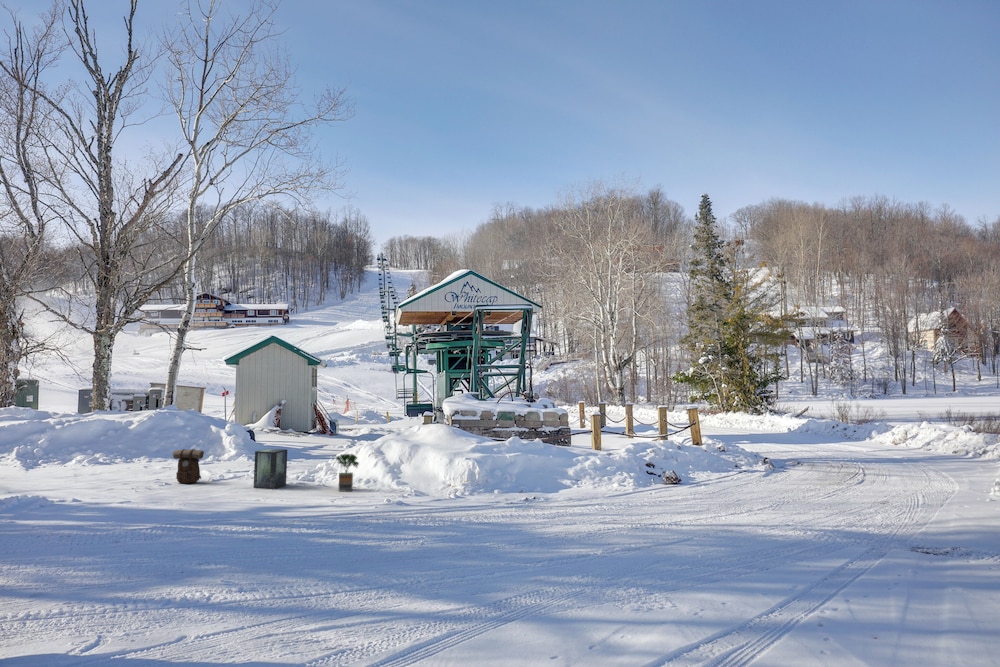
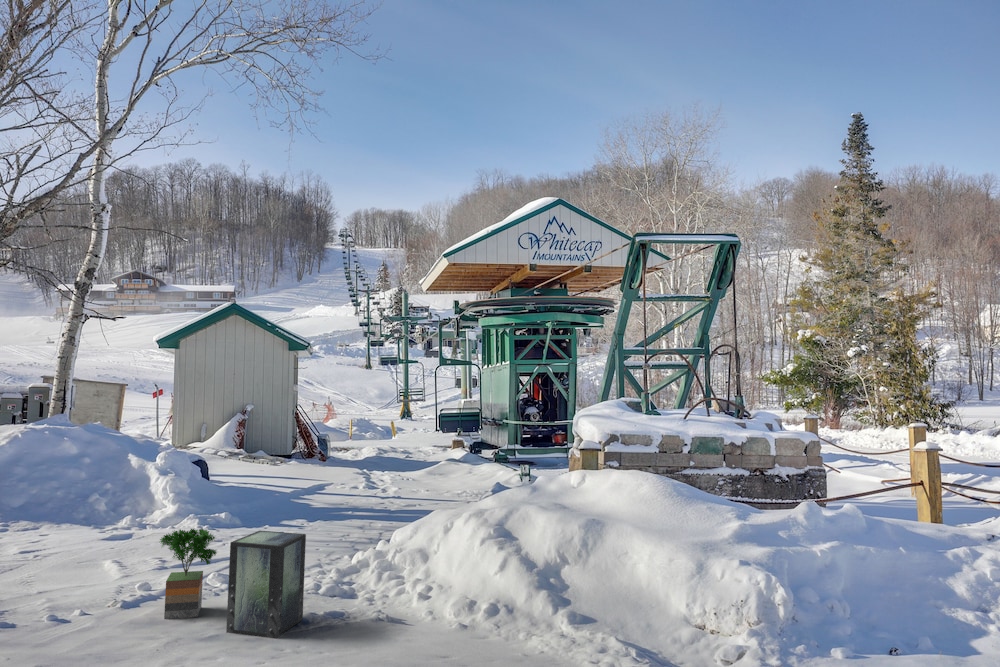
backpack: present [173,449,204,483] -> none [29,530,106,613]
potted tree: present [335,454,359,492] -> present [160,529,217,619]

